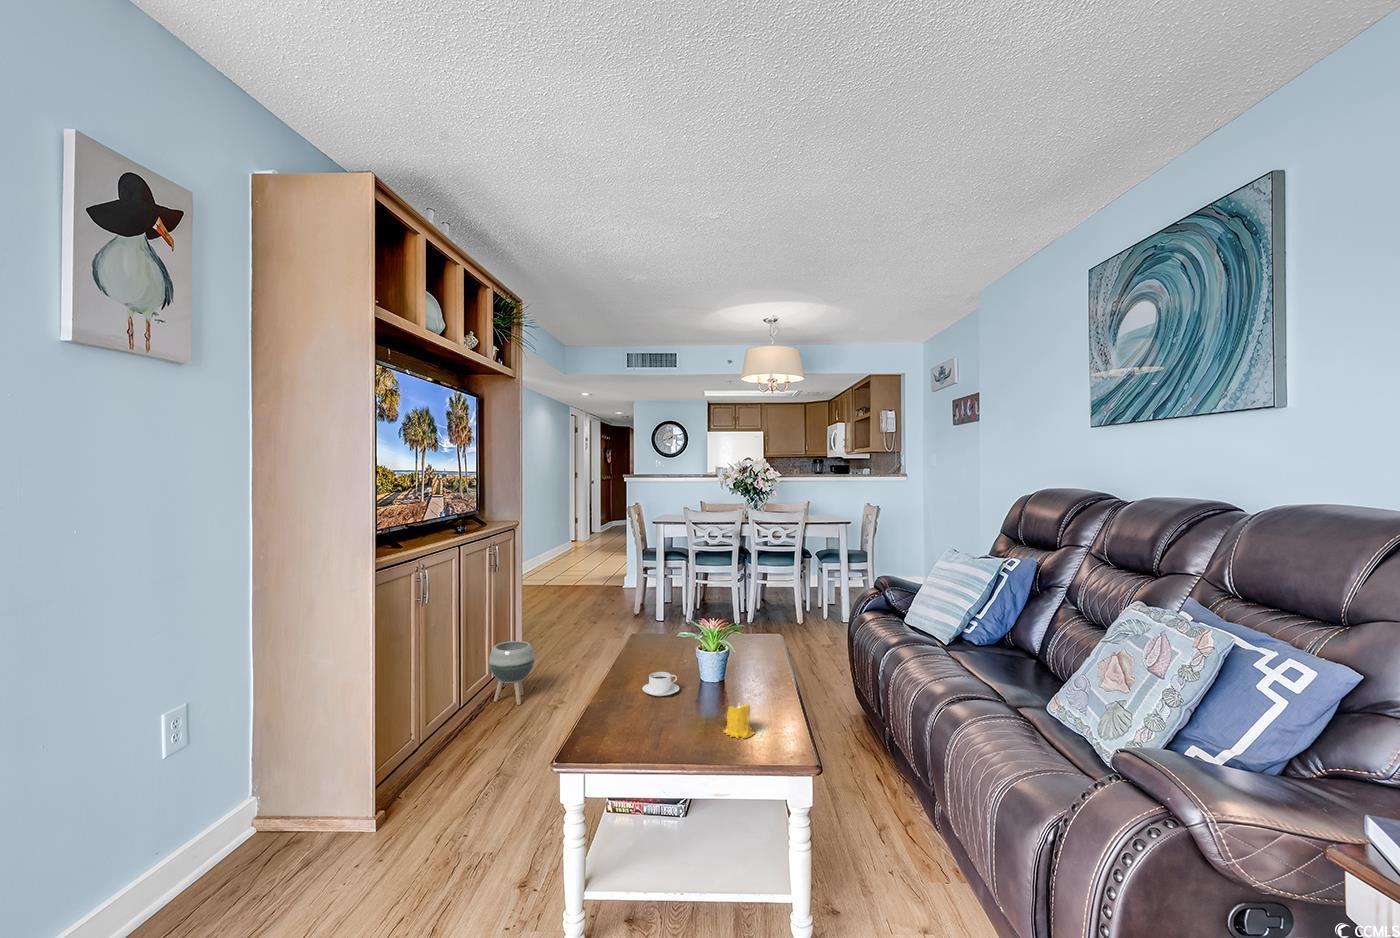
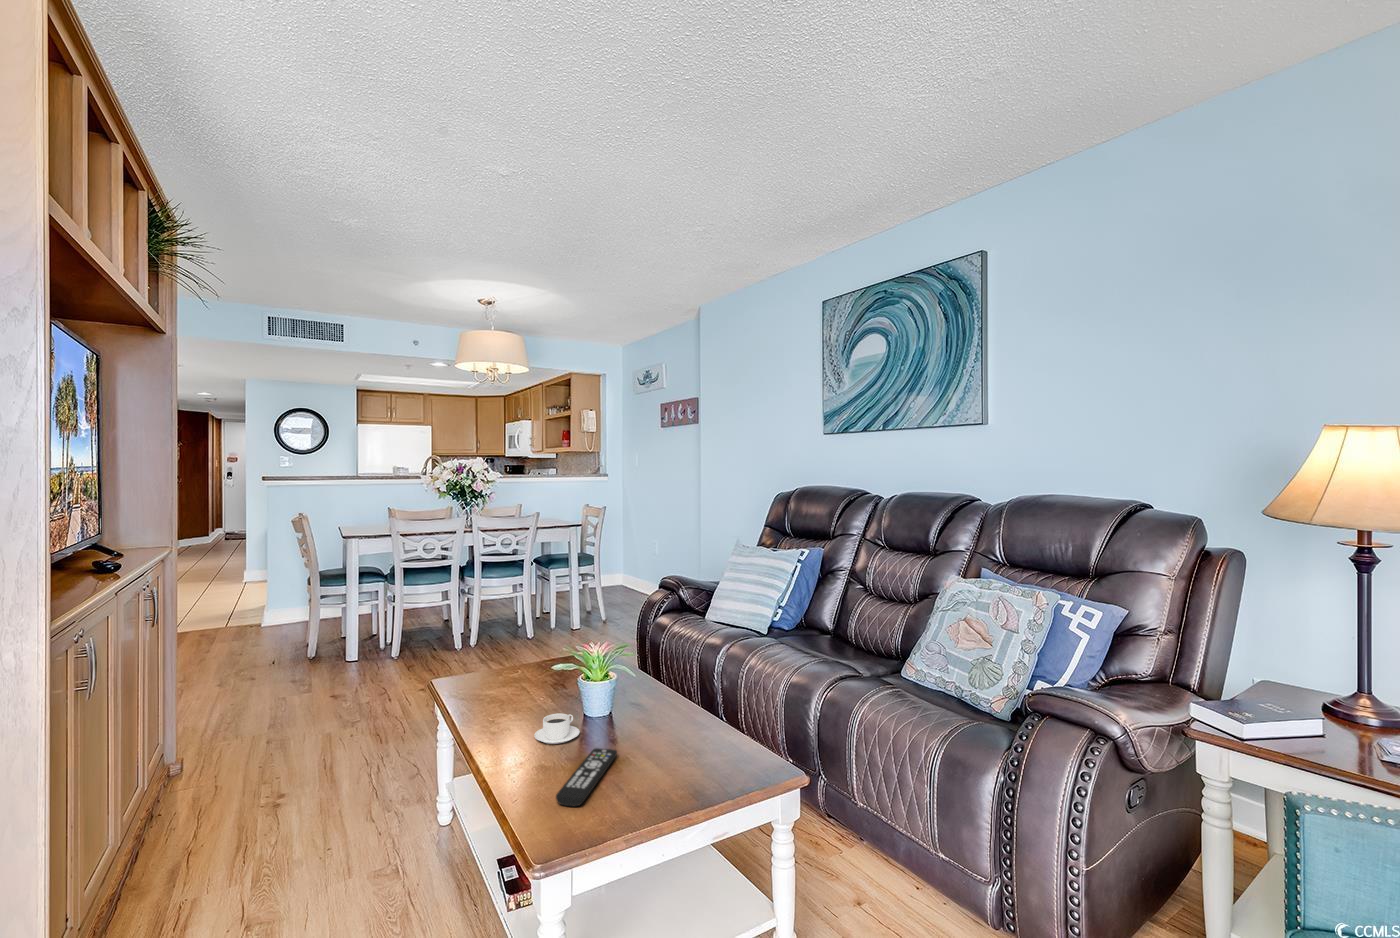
planter: present [489,641,535,705] -> none [165,721,244,819]
candle: present [724,704,754,738] -> none [673,725,707,766]
remote control: none [603,705,684,741] -> present [556,748,617,806]

